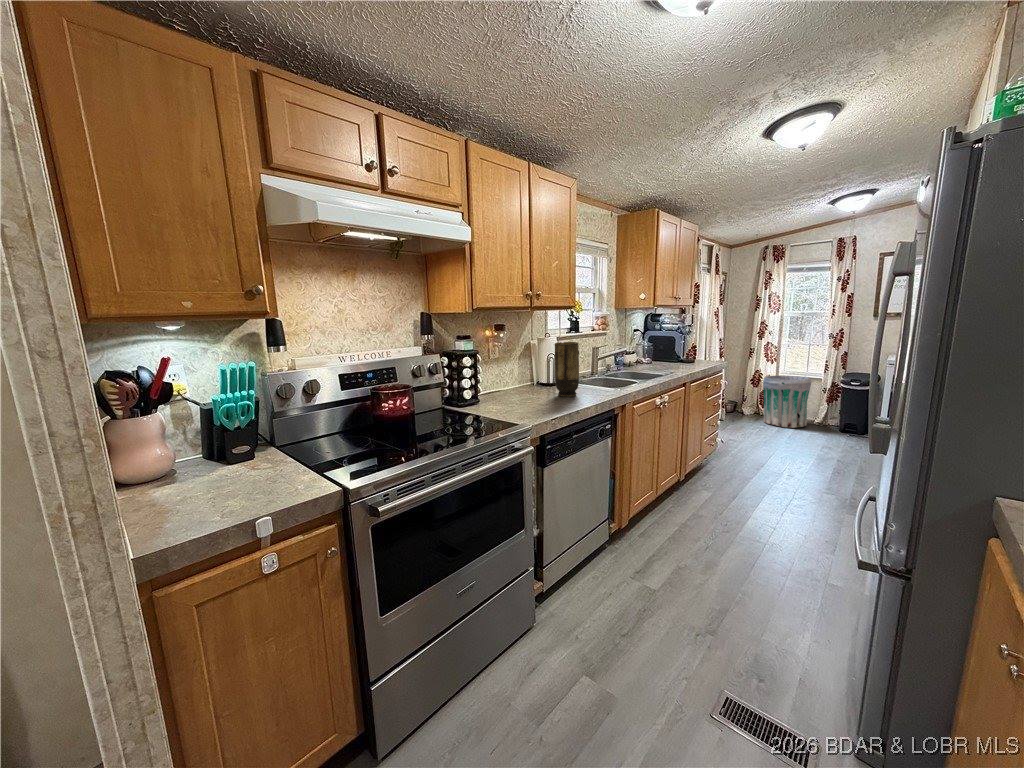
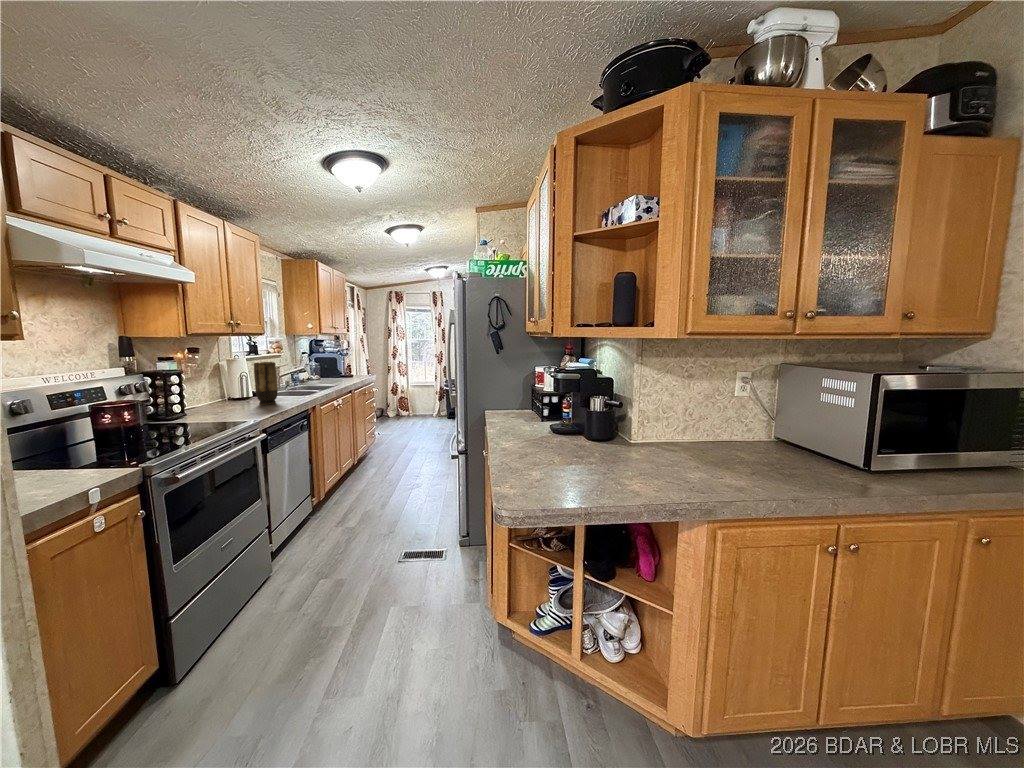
trash can: present [763,375,811,428] -> none [400,385,428,421]

